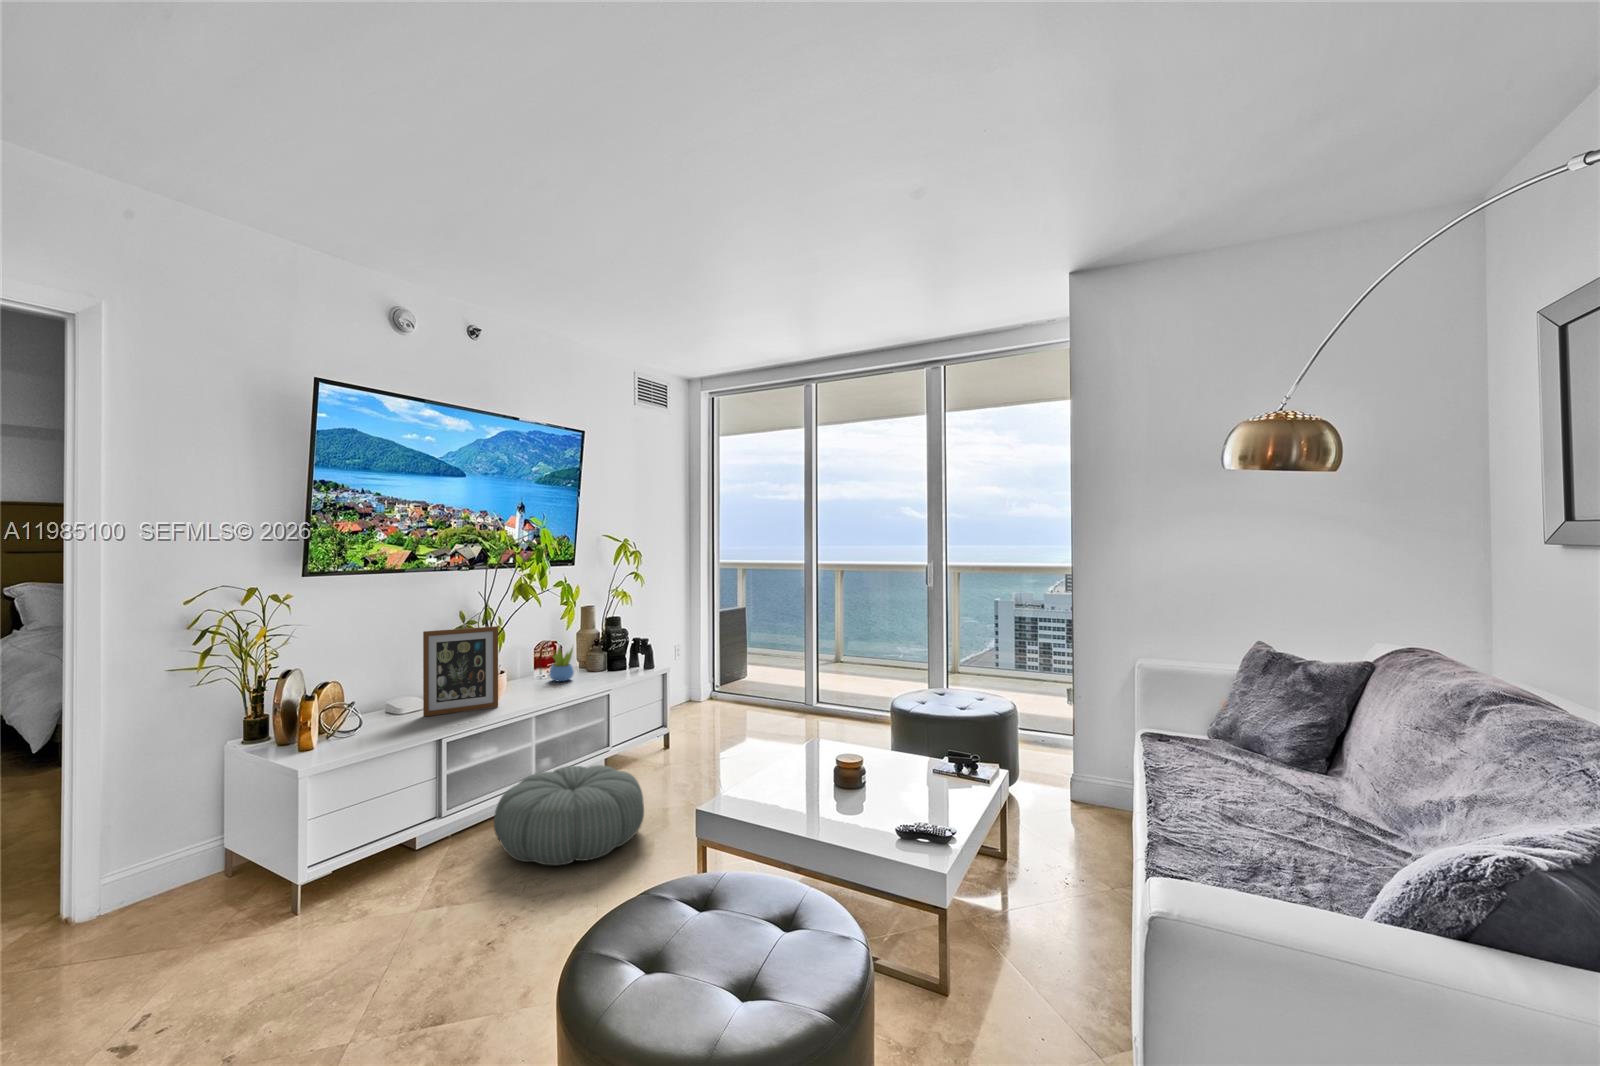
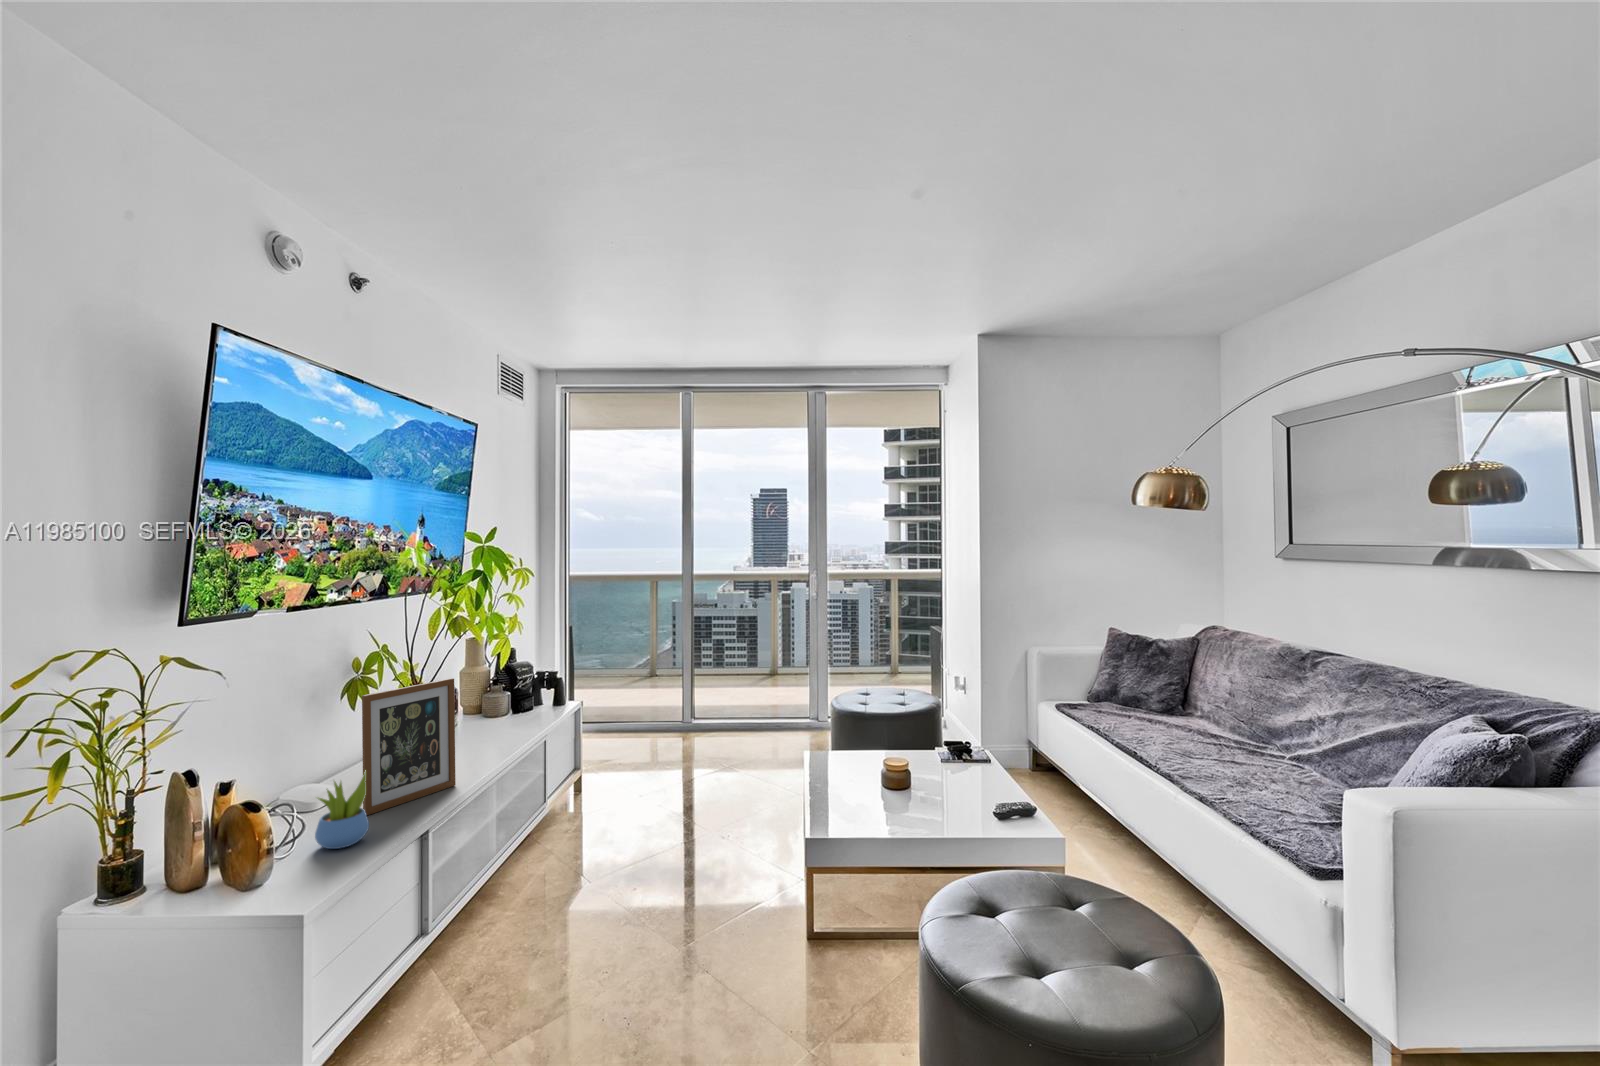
succulent plant: present [549,648,574,682] -> present [315,772,369,849]
pouf: present [494,765,644,865] -> none [515,834,696,974]

